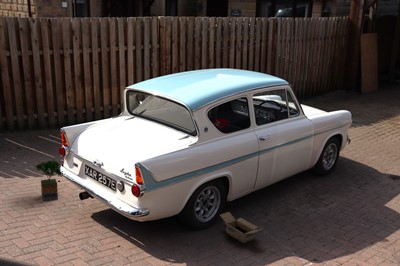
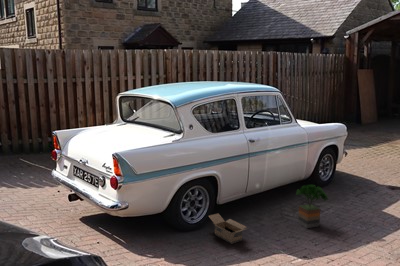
potted tree: present [36,160,63,201] -> present [297,185,328,228]

